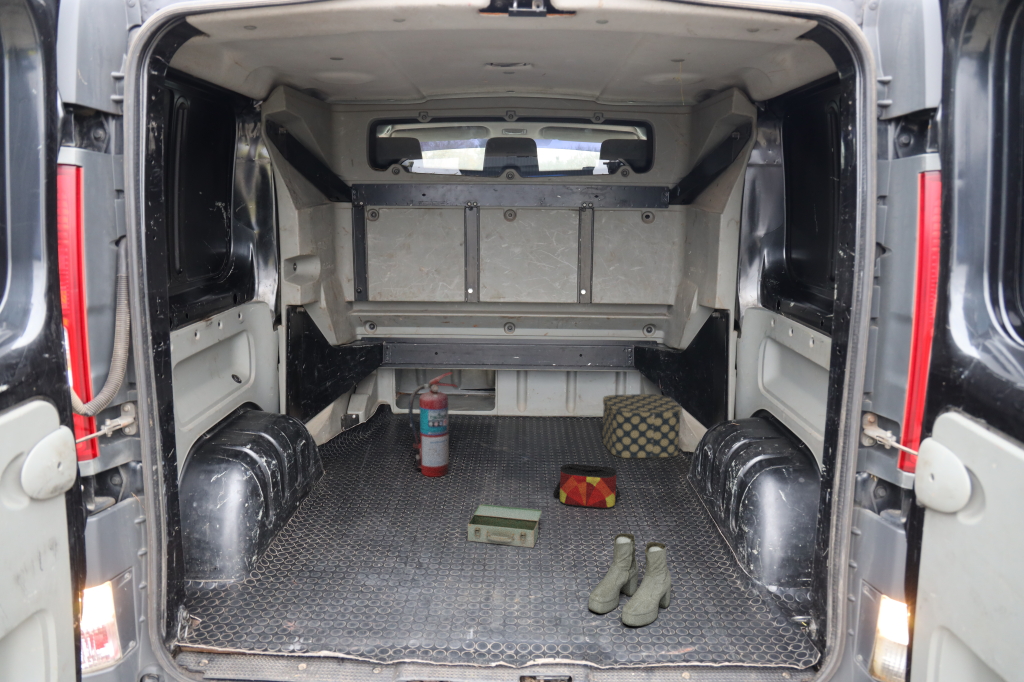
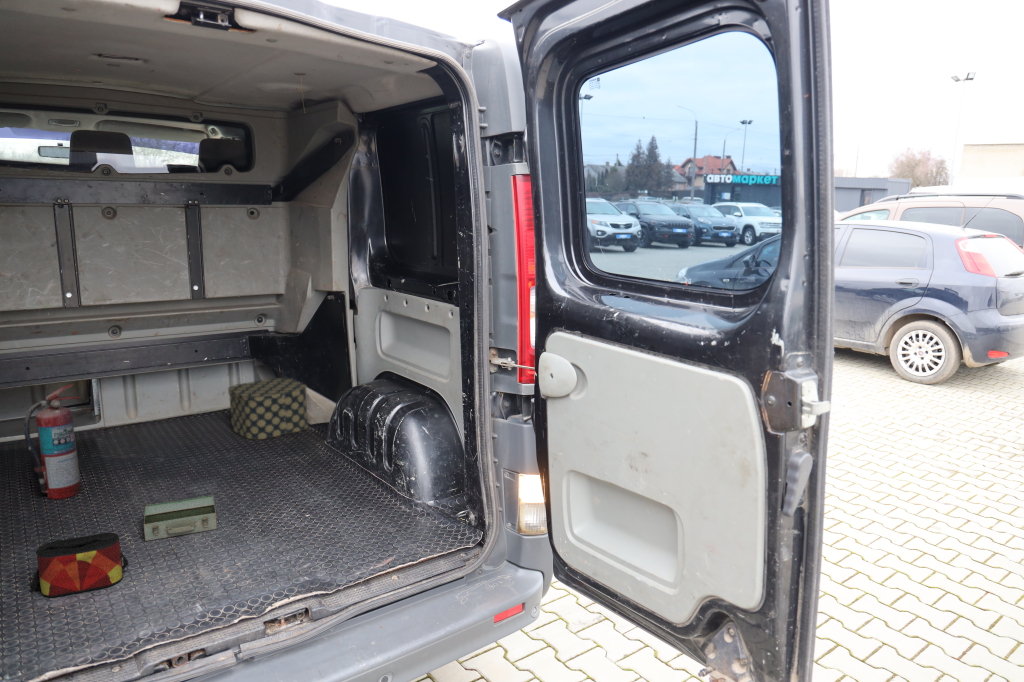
bag: present [553,464,620,509] -> present [30,533,128,597]
boots: present [588,533,671,626] -> none [294,487,358,558]

